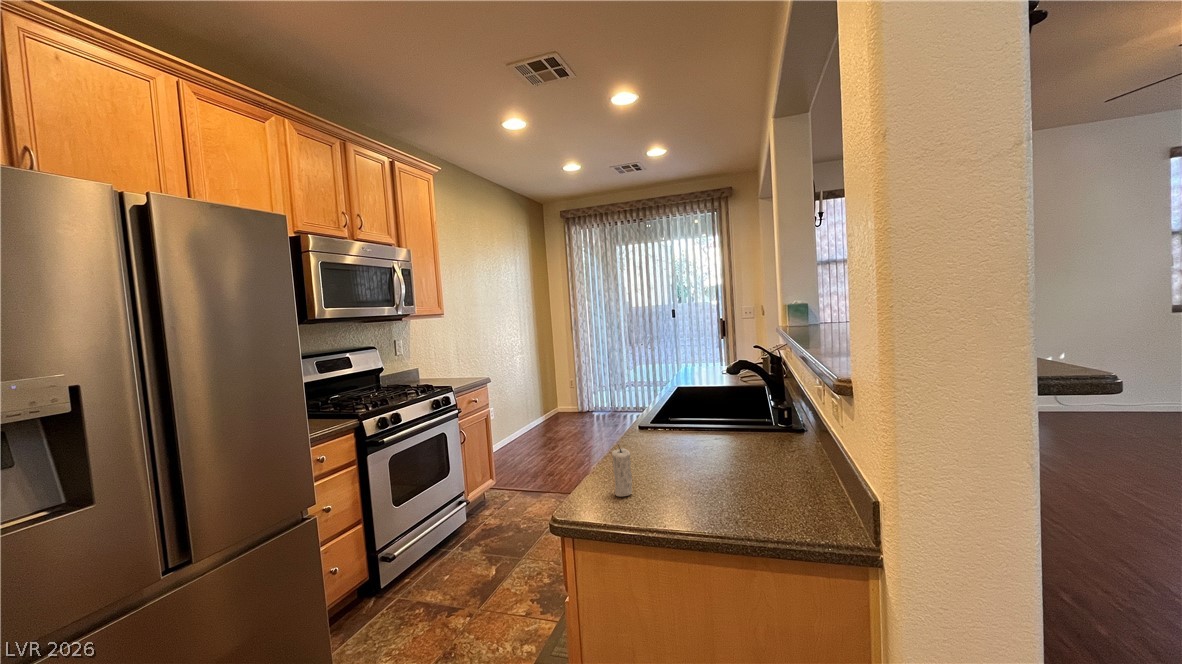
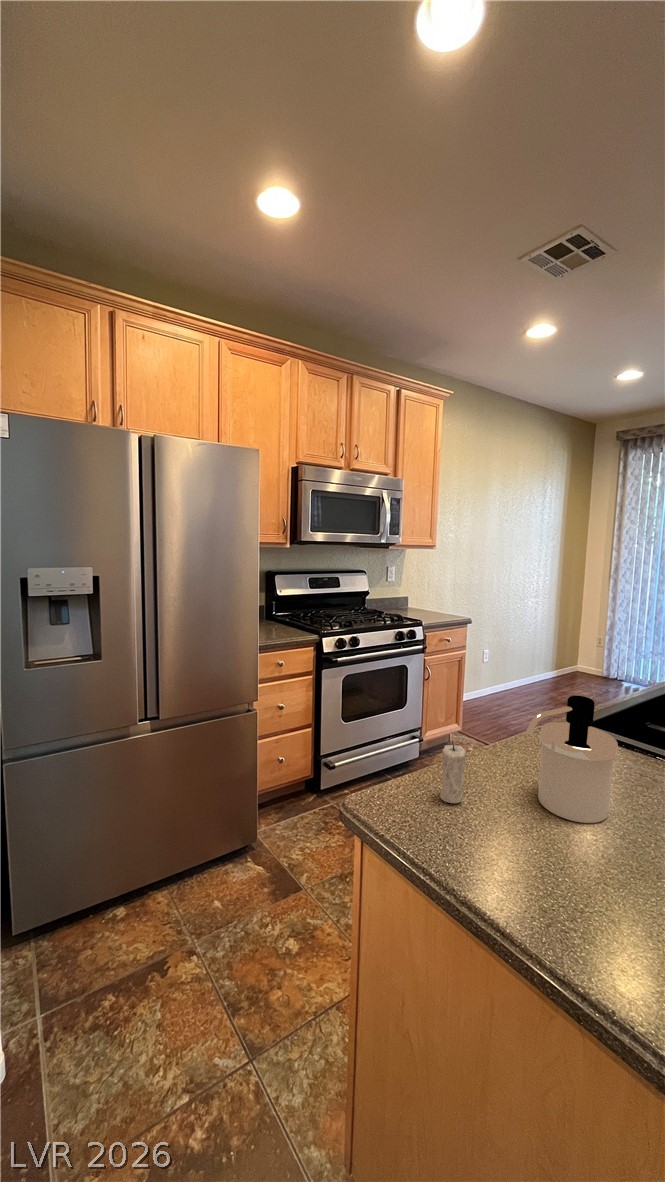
soap dispenser: none [665,388,717,477] -> present [526,695,618,823]

